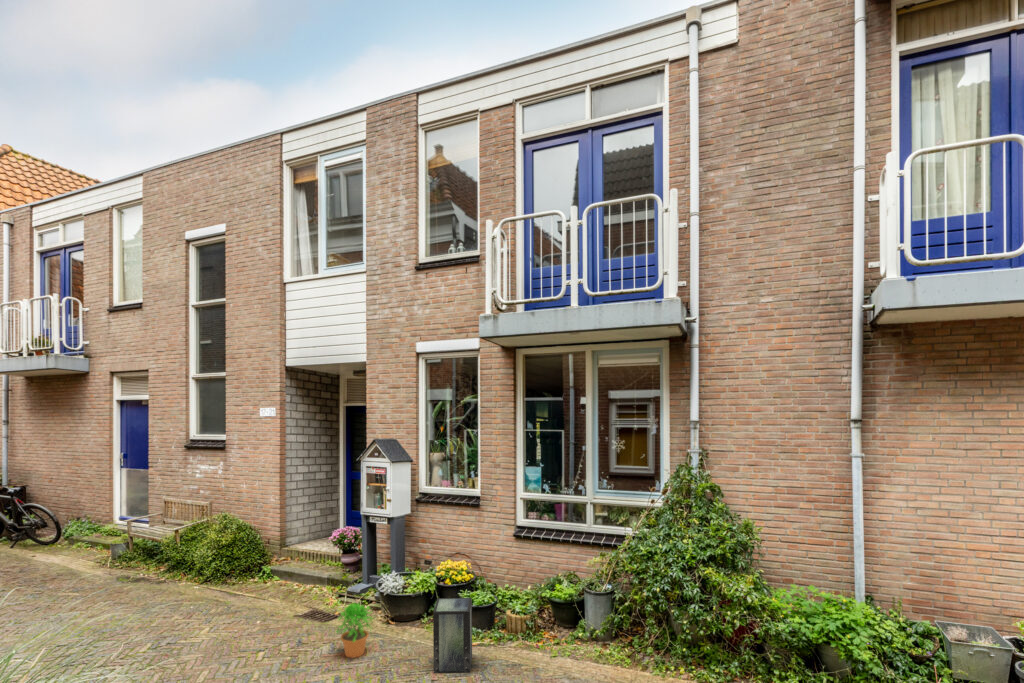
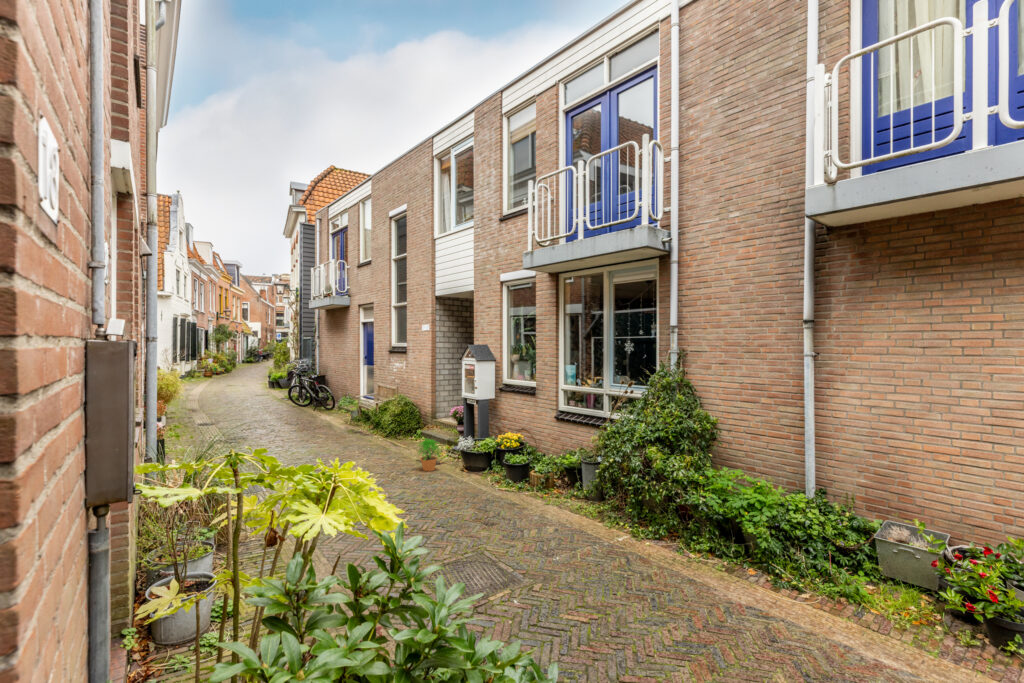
storage box: present [433,598,472,673] -> none [461,440,494,487]

